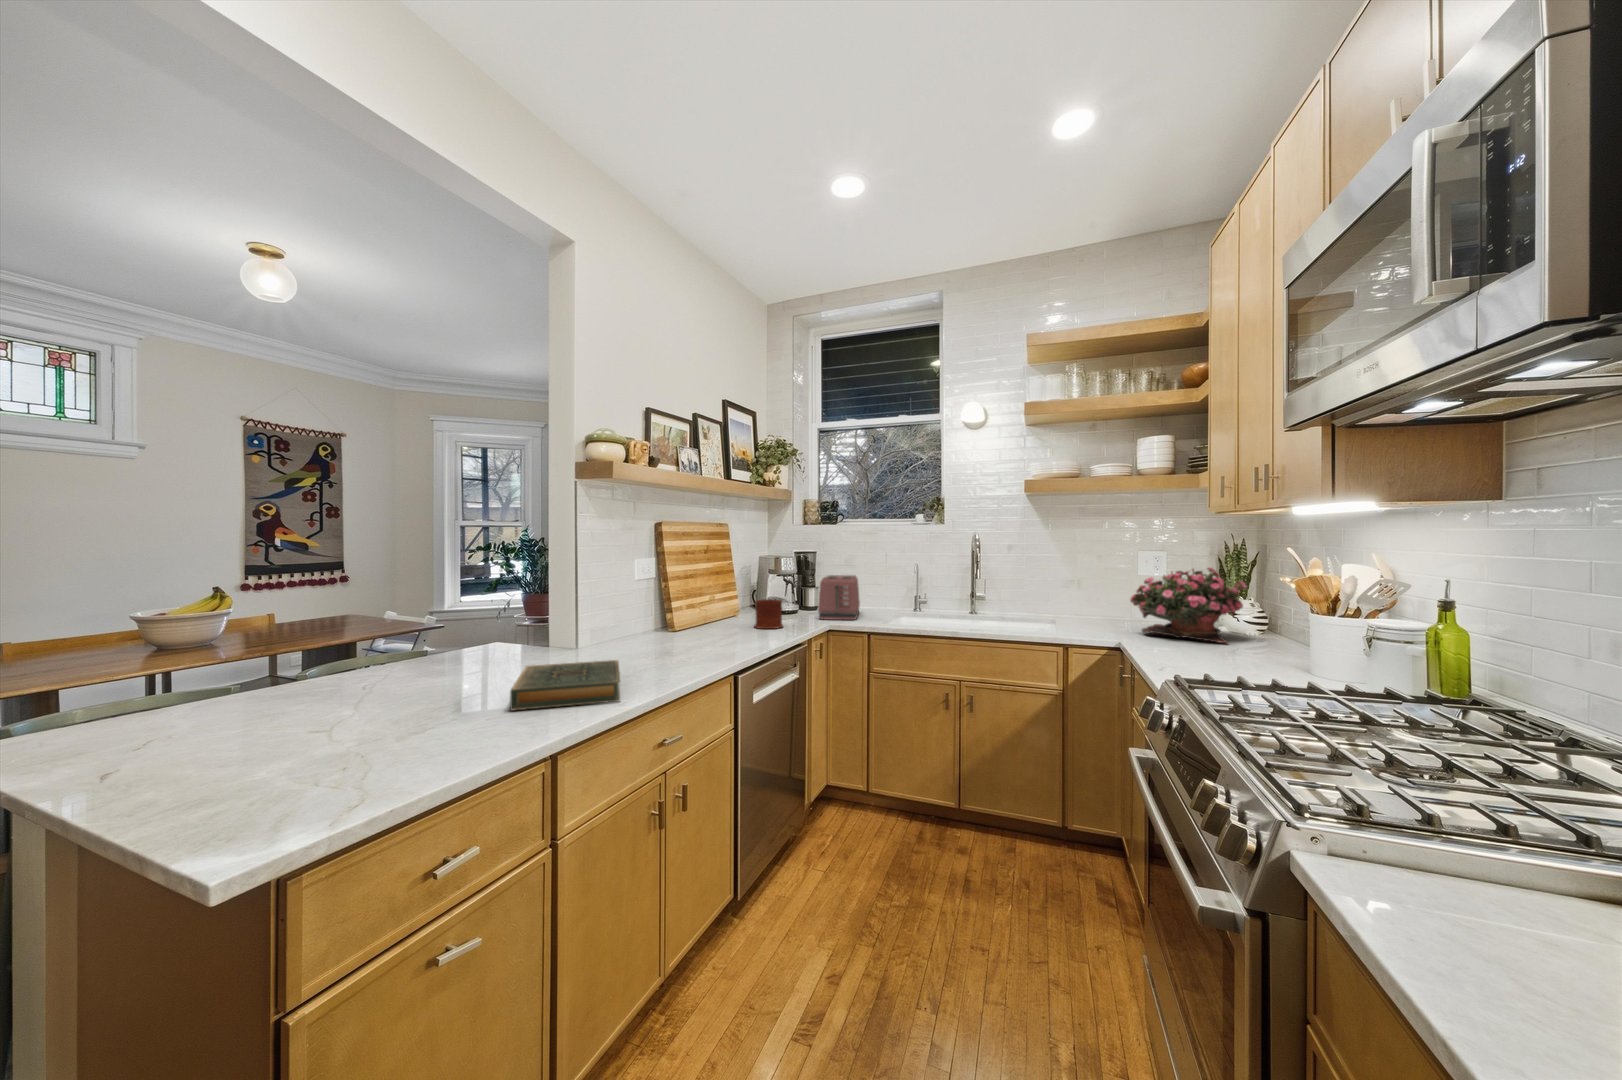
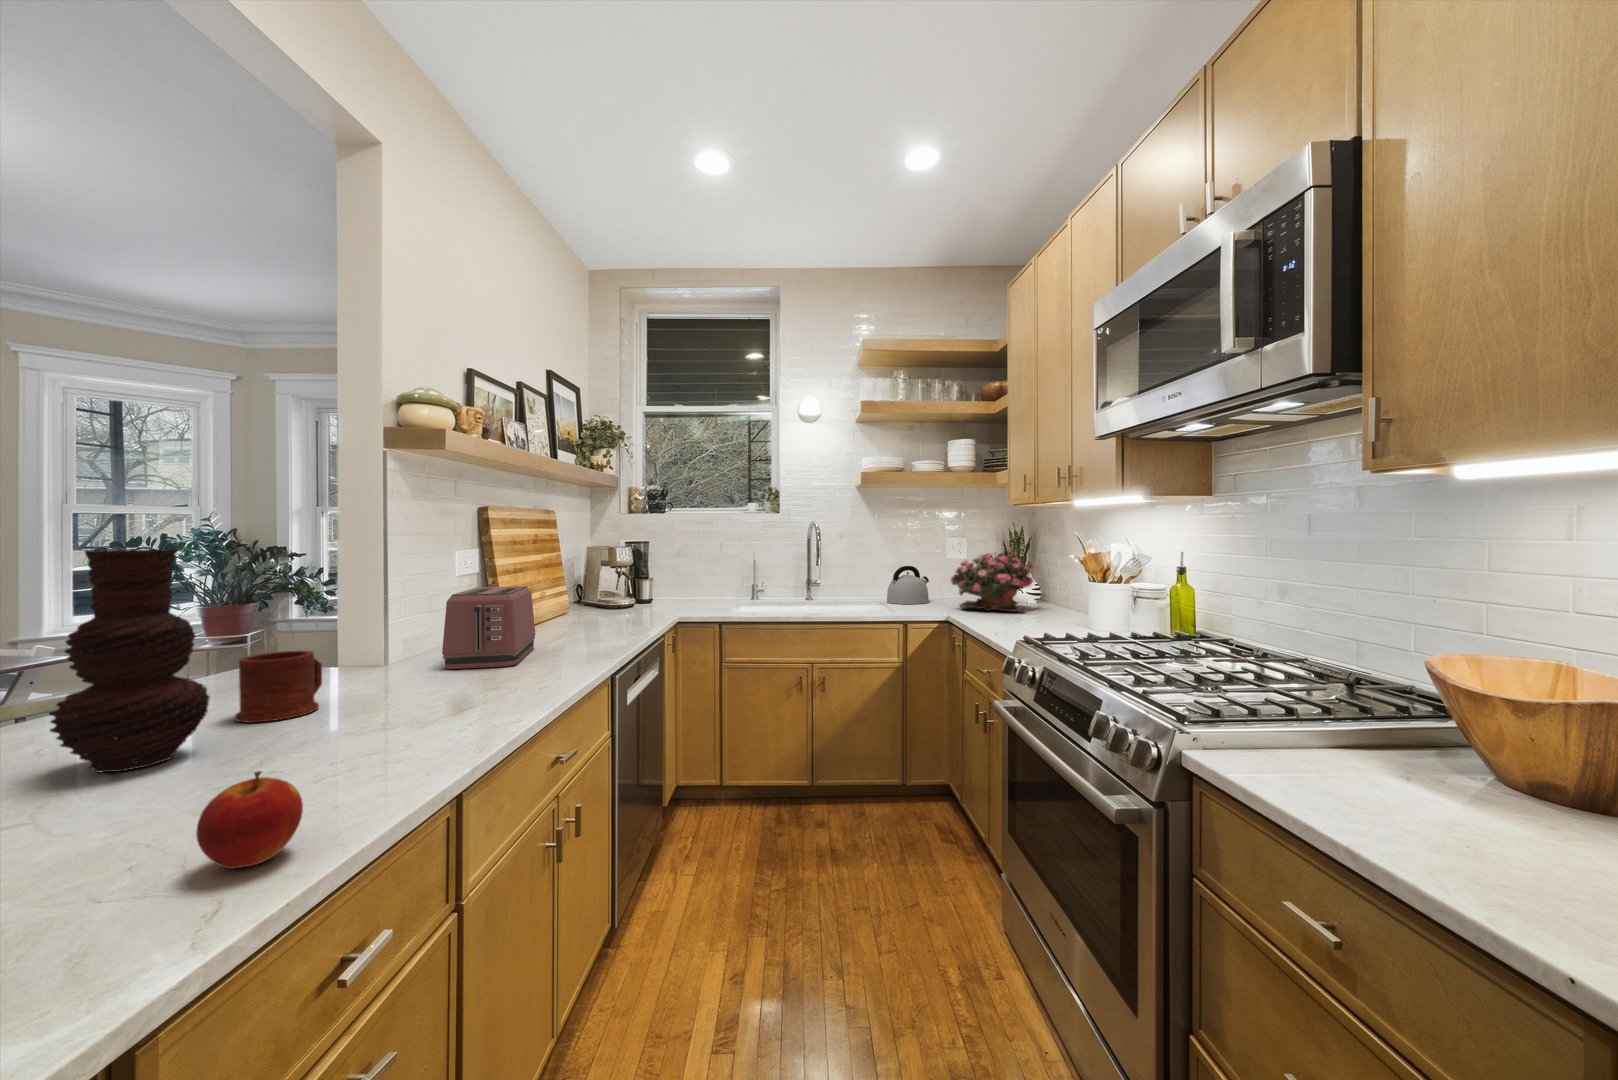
vase: none [271,562,377,728] -> present [50,549,209,773]
toaster: present [818,575,860,620] -> present [442,586,535,669]
kettle: none [1061,581,1114,624] -> present [887,566,929,604]
mug: present [754,599,783,629] -> present [235,651,322,723]
hardback book: present [510,660,620,710] -> none [383,661,534,723]
apple: none [234,753,320,830] -> present [196,771,303,868]

